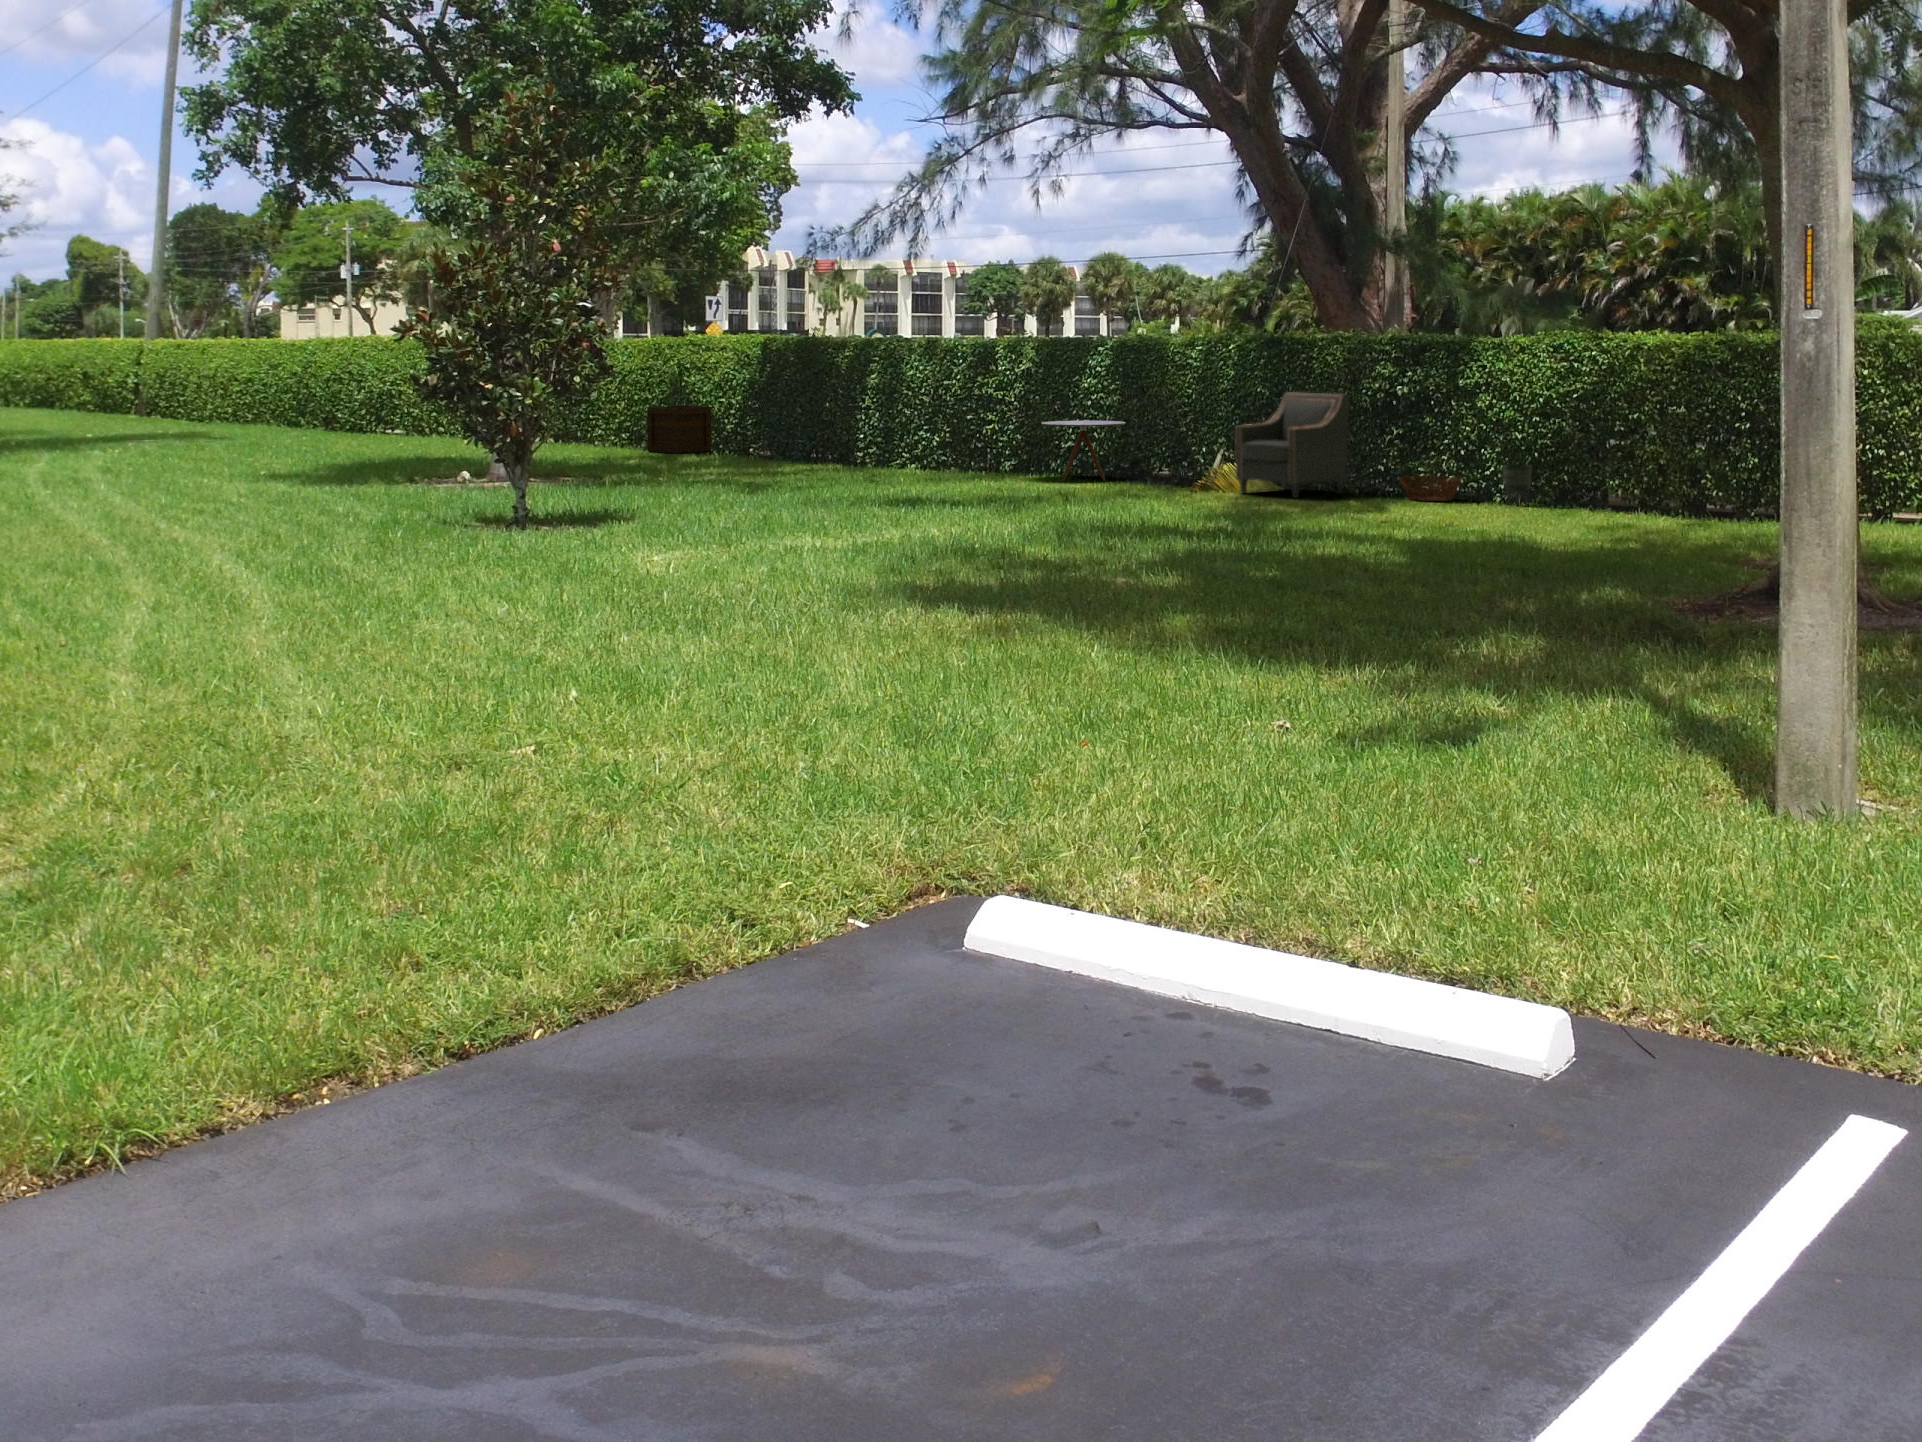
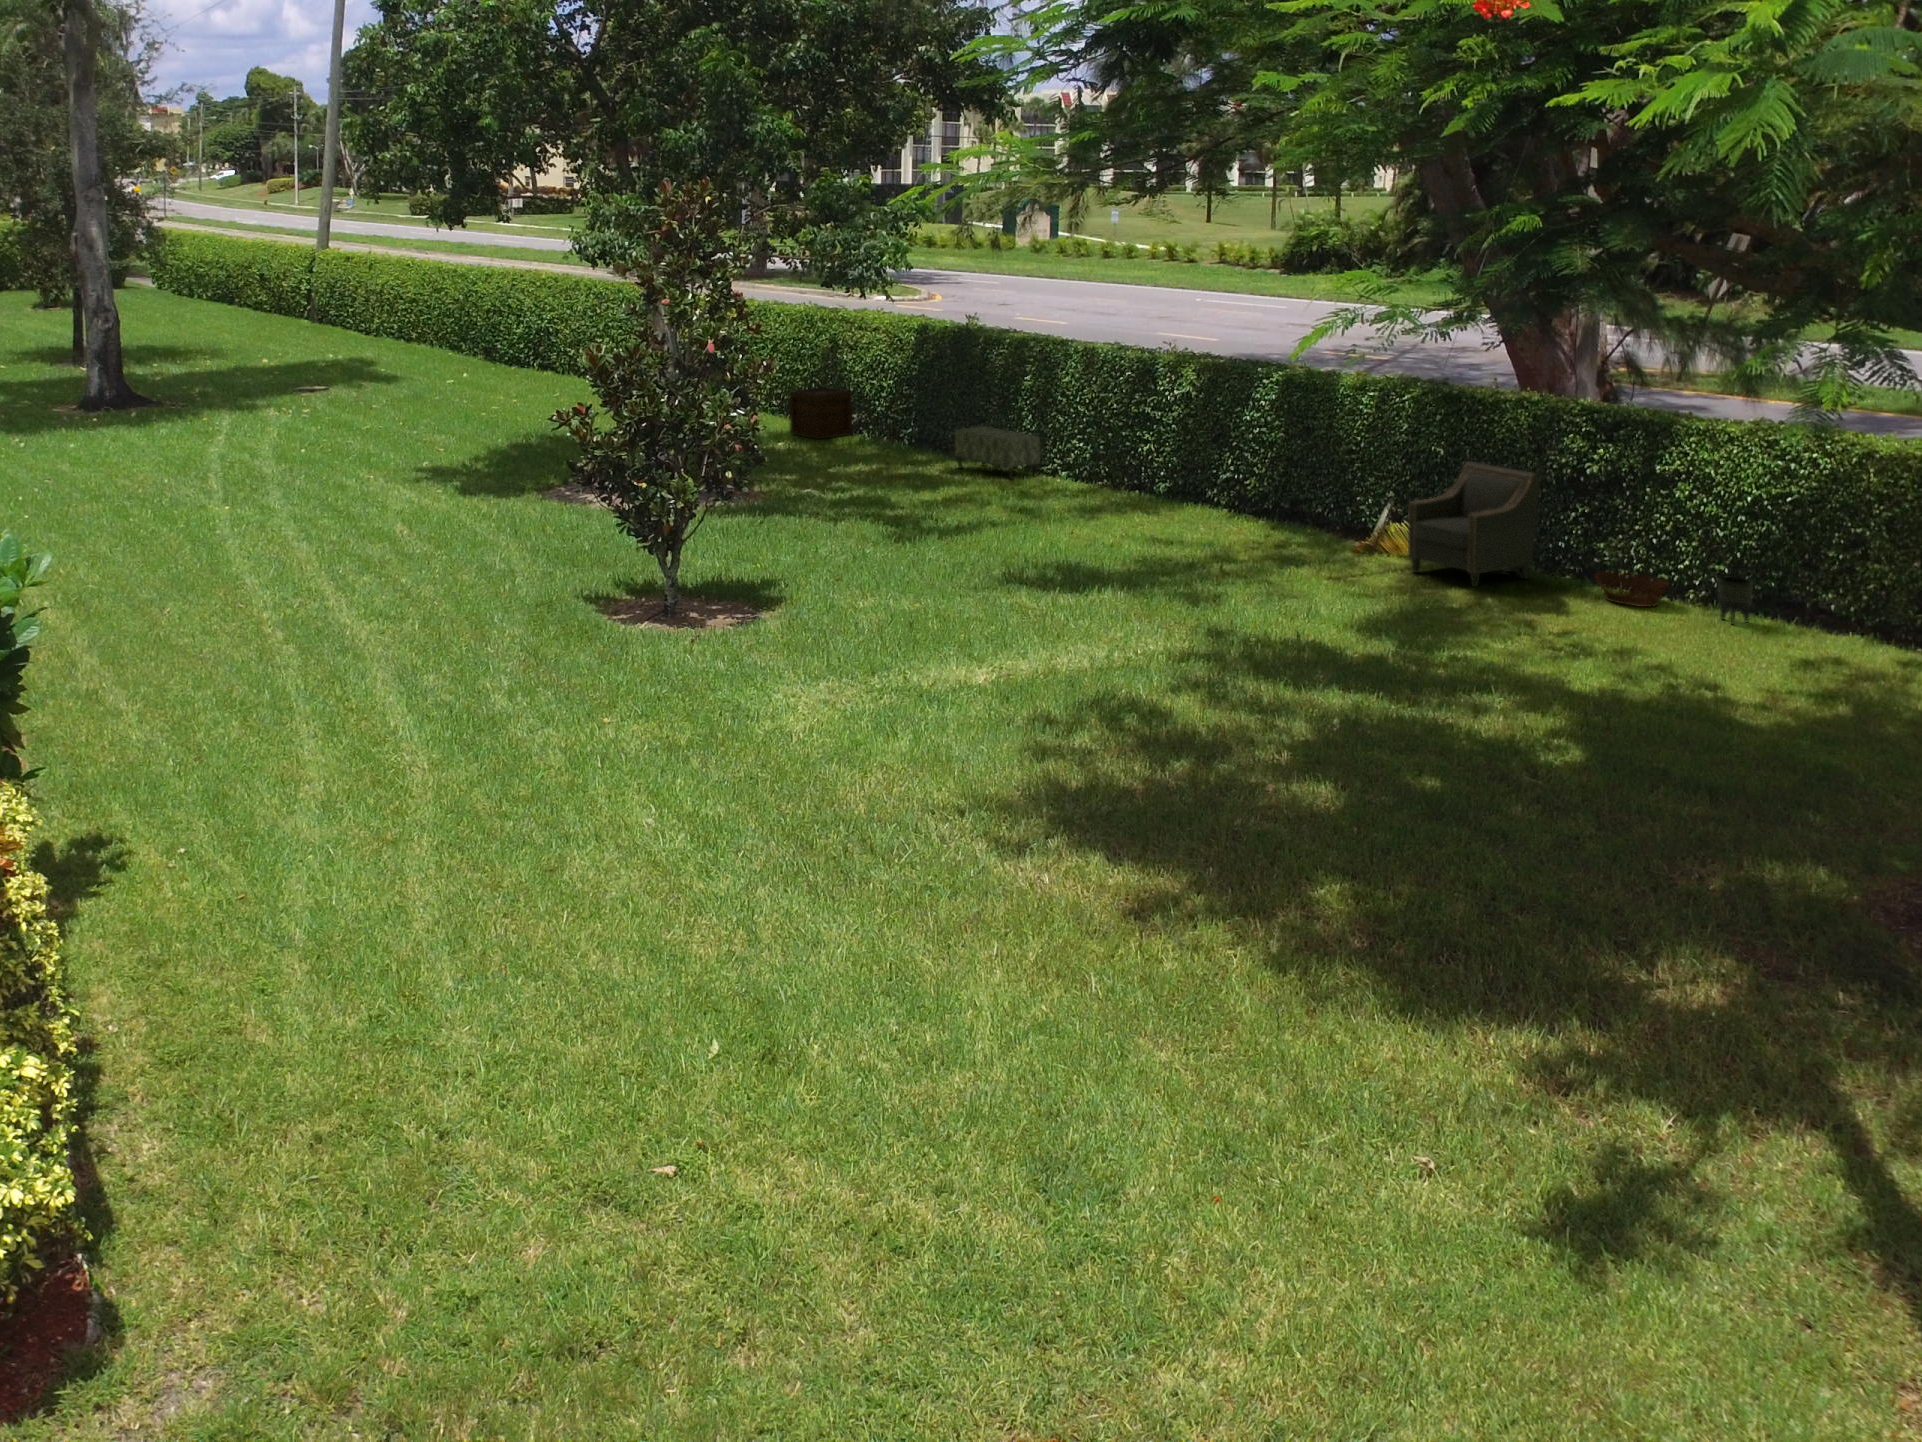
round table: present [1041,421,1125,481] -> none [1195,460,1286,532]
bench: none [813,422,896,466] -> present [955,426,1040,479]

